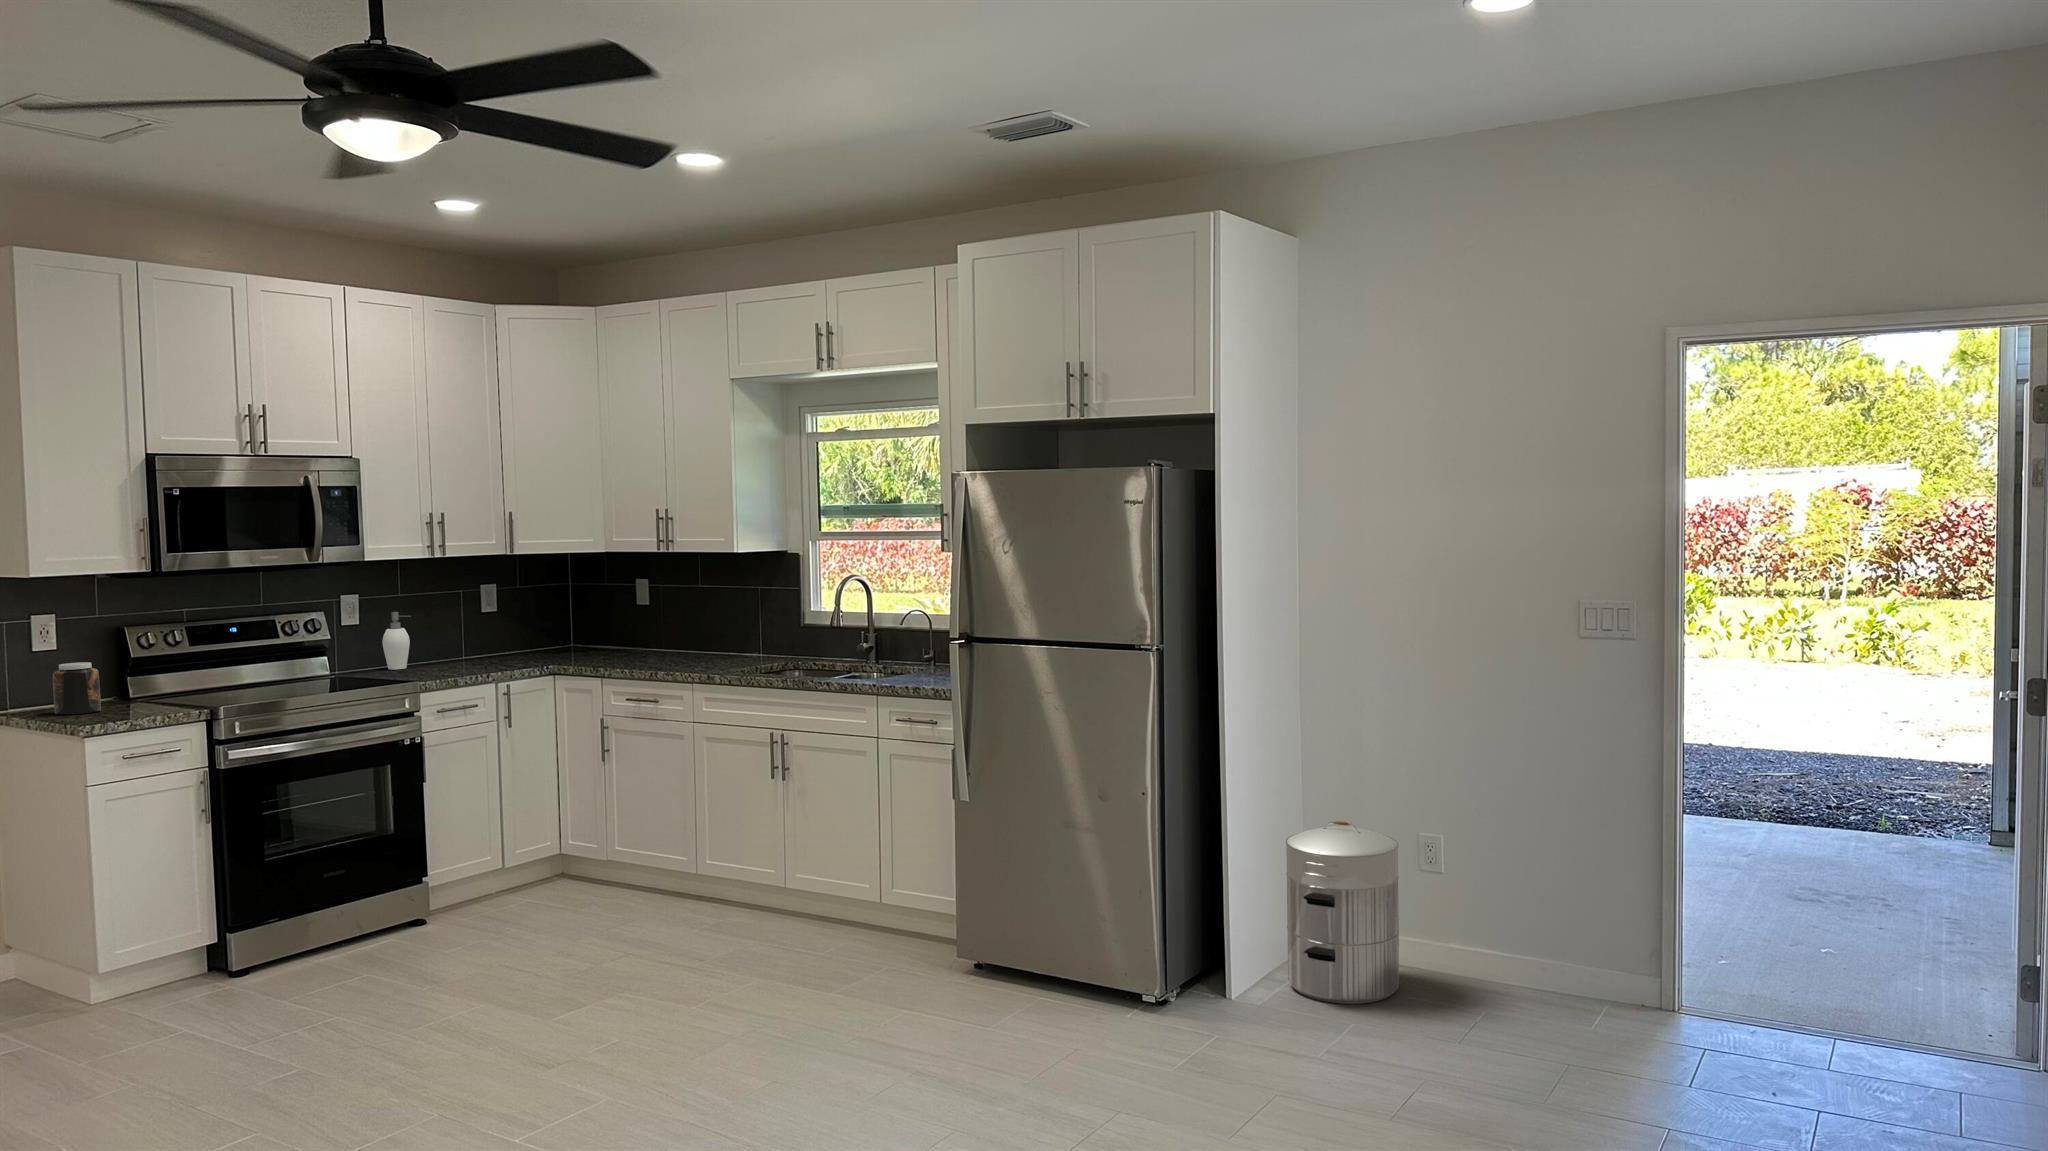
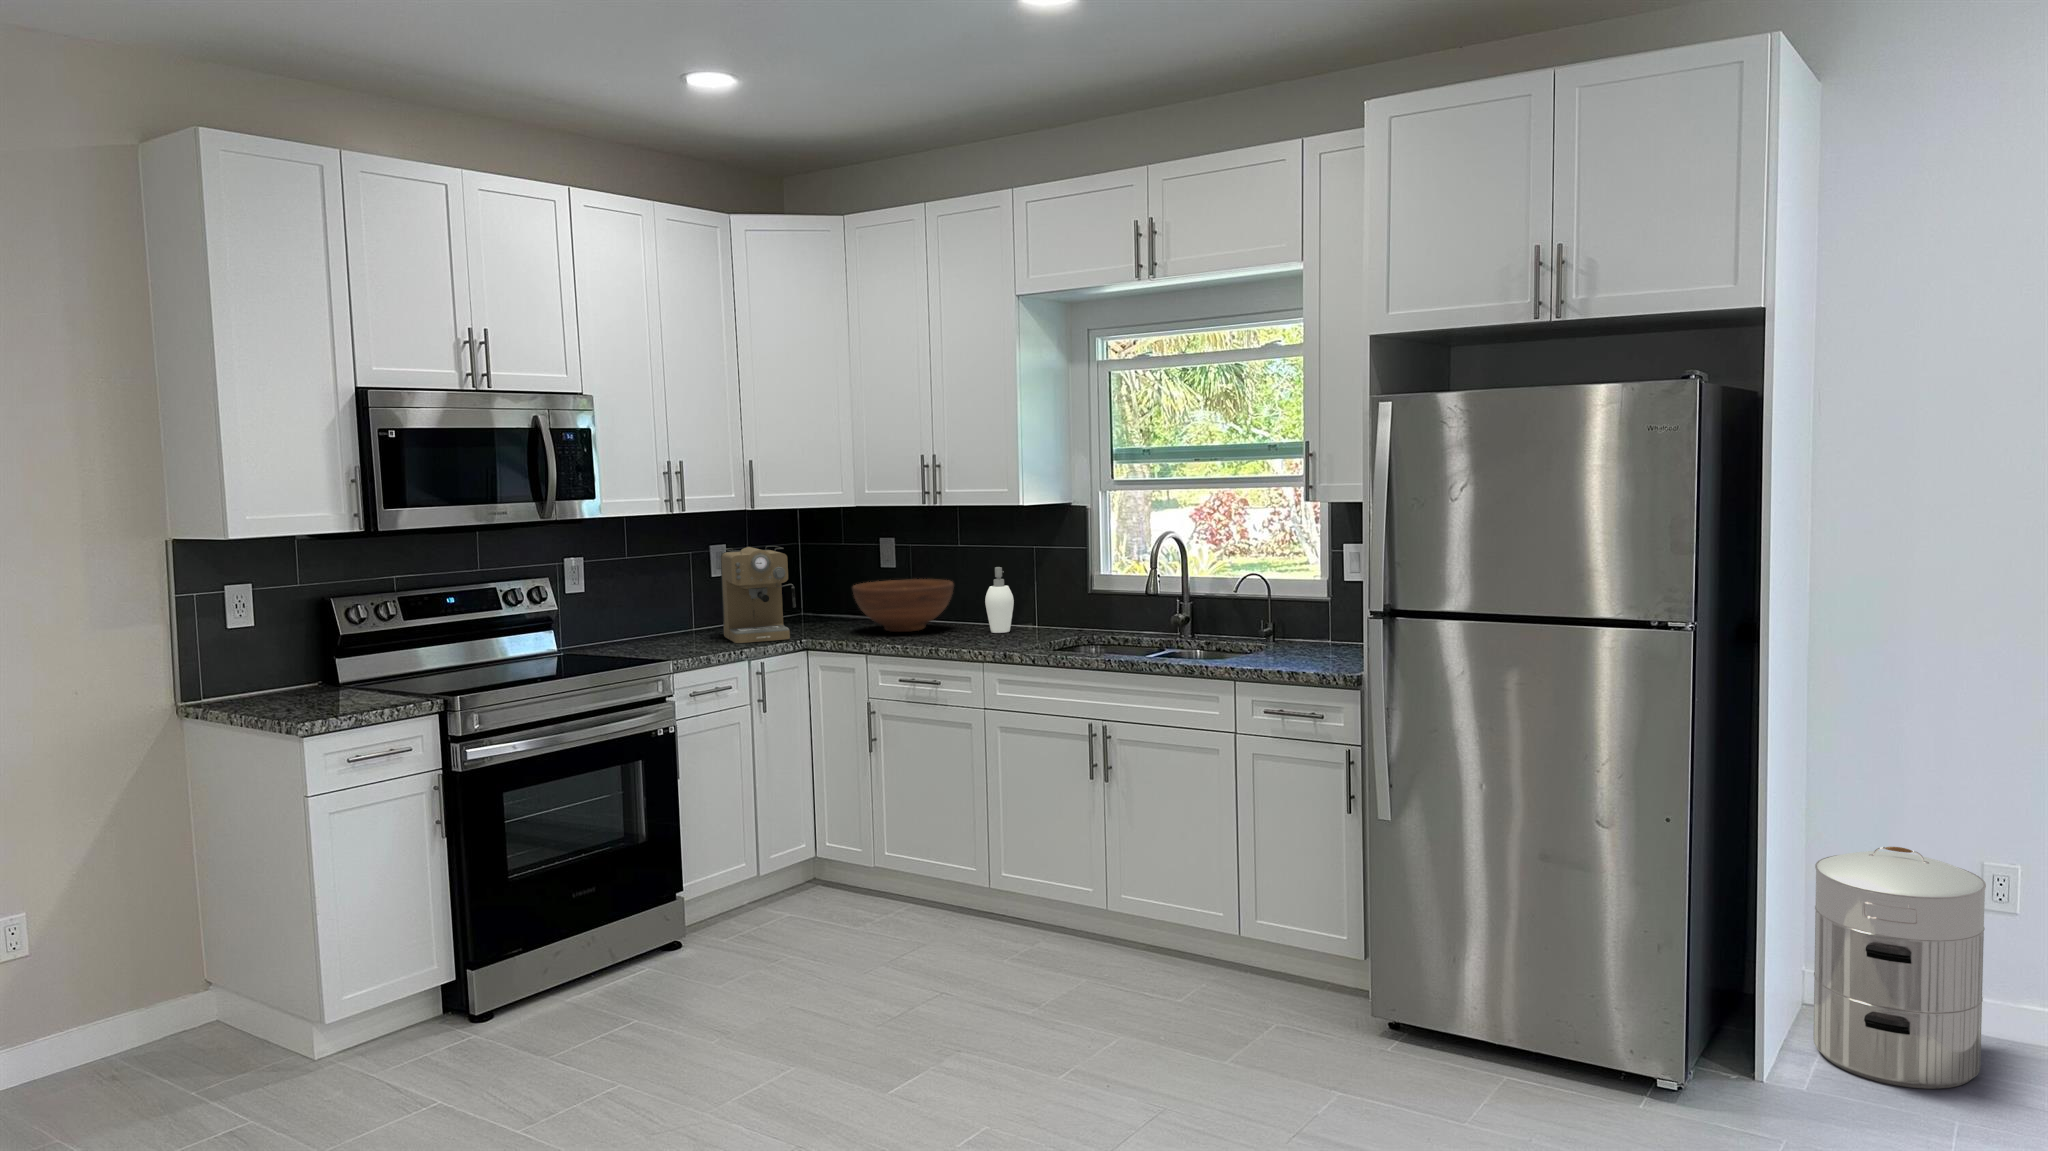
coffee maker: none [483,586,547,669] -> present [721,546,796,643]
soap dispenser: present [382,612,411,670] -> present [985,567,1014,633]
fruit bowl: none [598,616,687,660] -> present [853,579,954,632]
jar: present [53,662,101,715] -> none [257,643,313,708]

